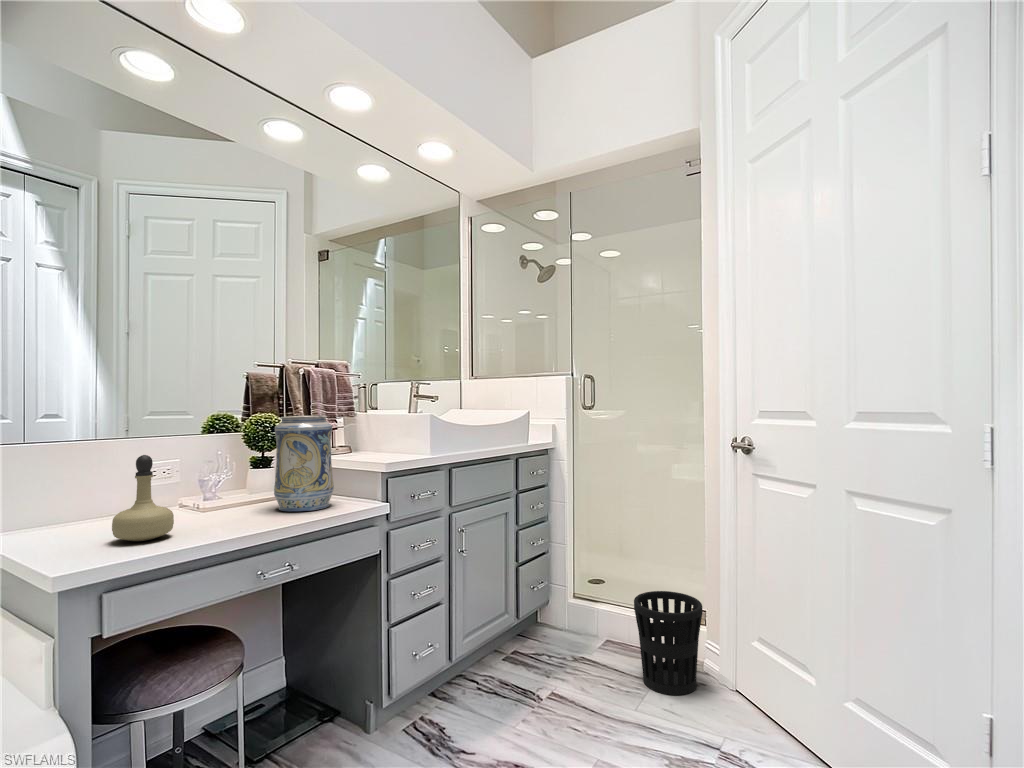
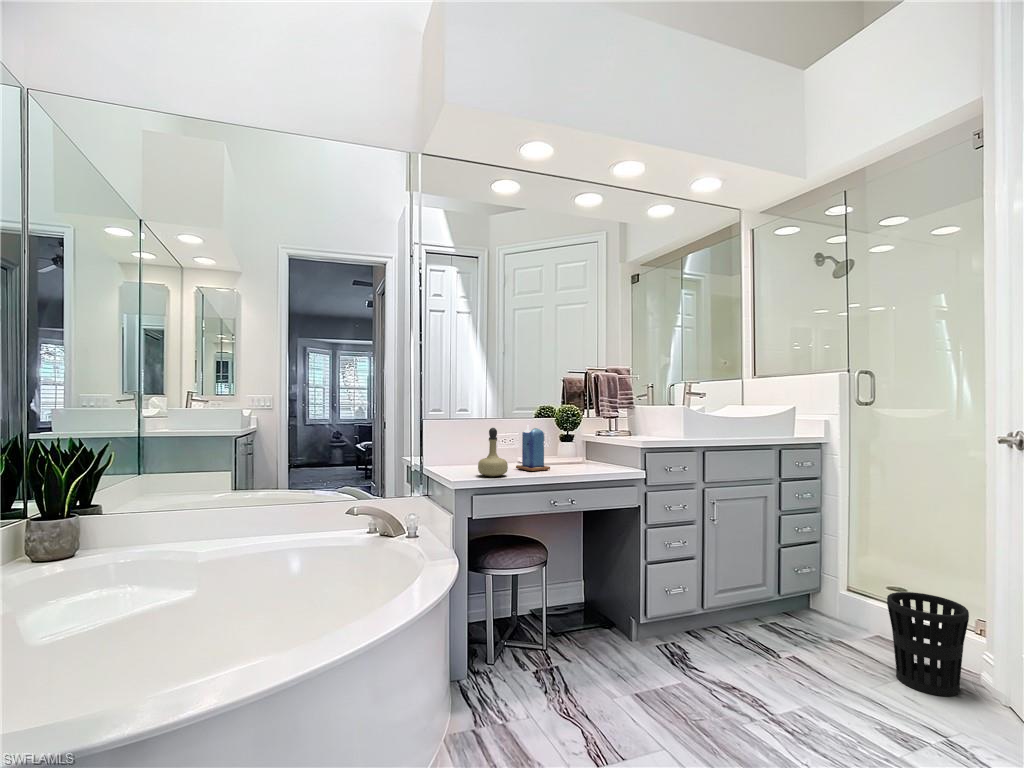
decorative vase: present [274,416,334,512] -> none [569,407,608,472]
candle: none [182,446,244,520] -> present [516,425,550,471]

